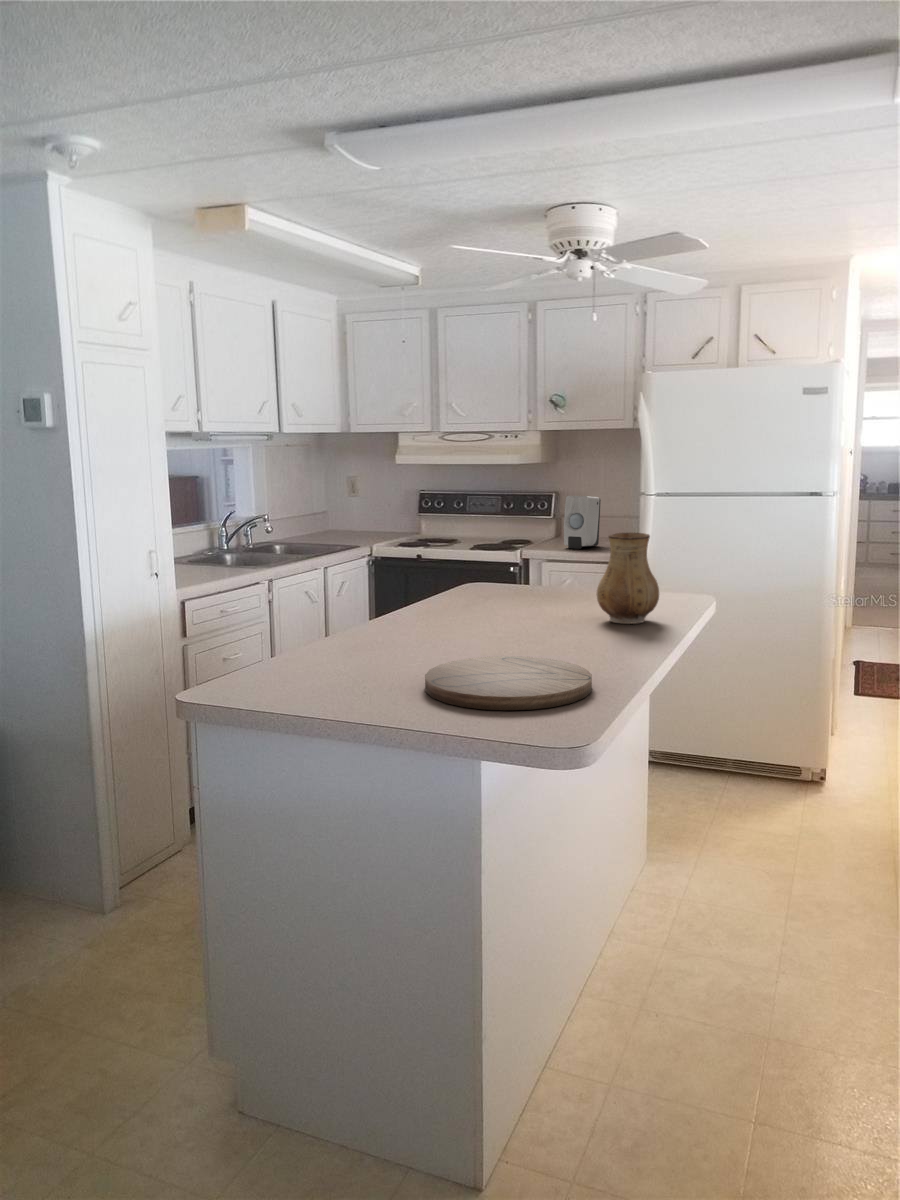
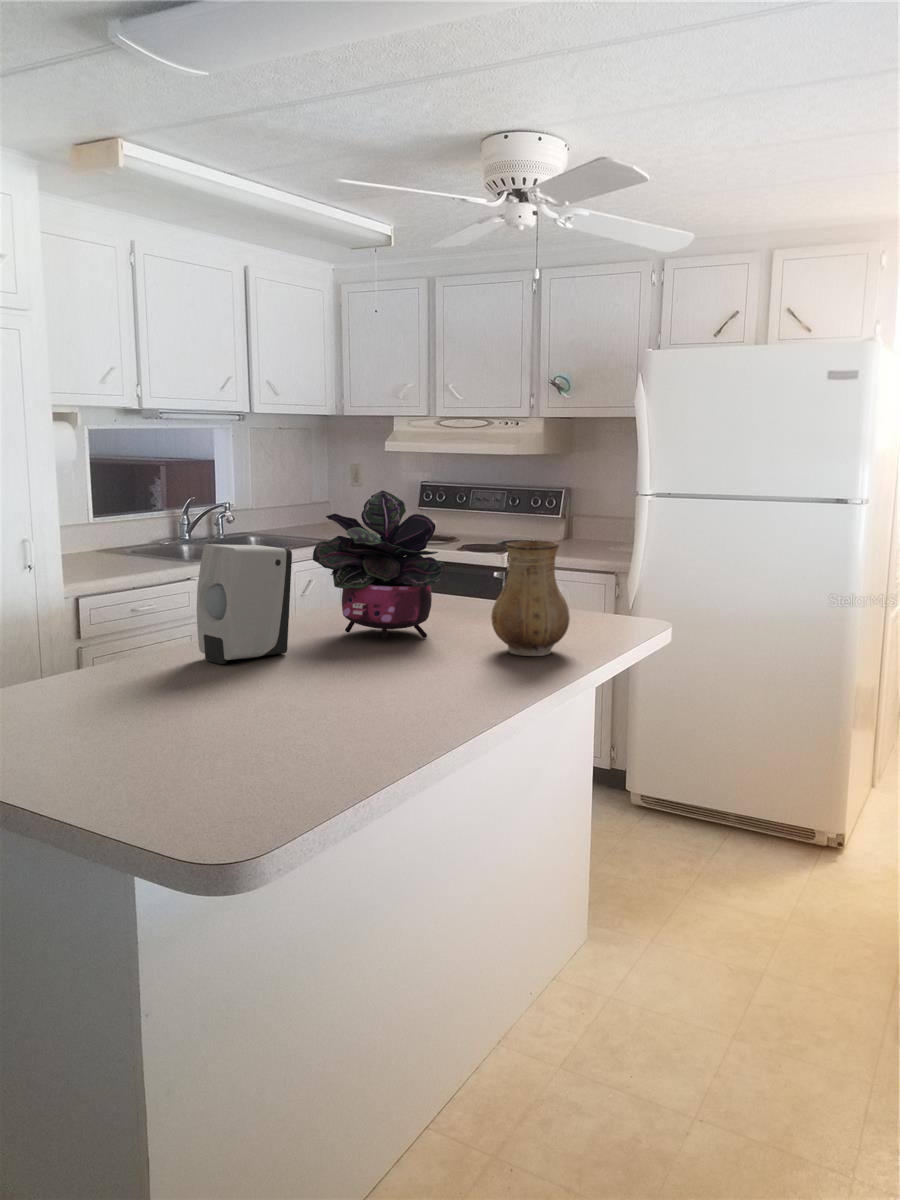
soap dispenser: present [564,496,601,549] -> present [197,544,292,664]
potted plant: none [444,497,552,616] -> present [313,490,444,638]
cutting board: present [425,656,592,710] -> none [143,696,373,785]

